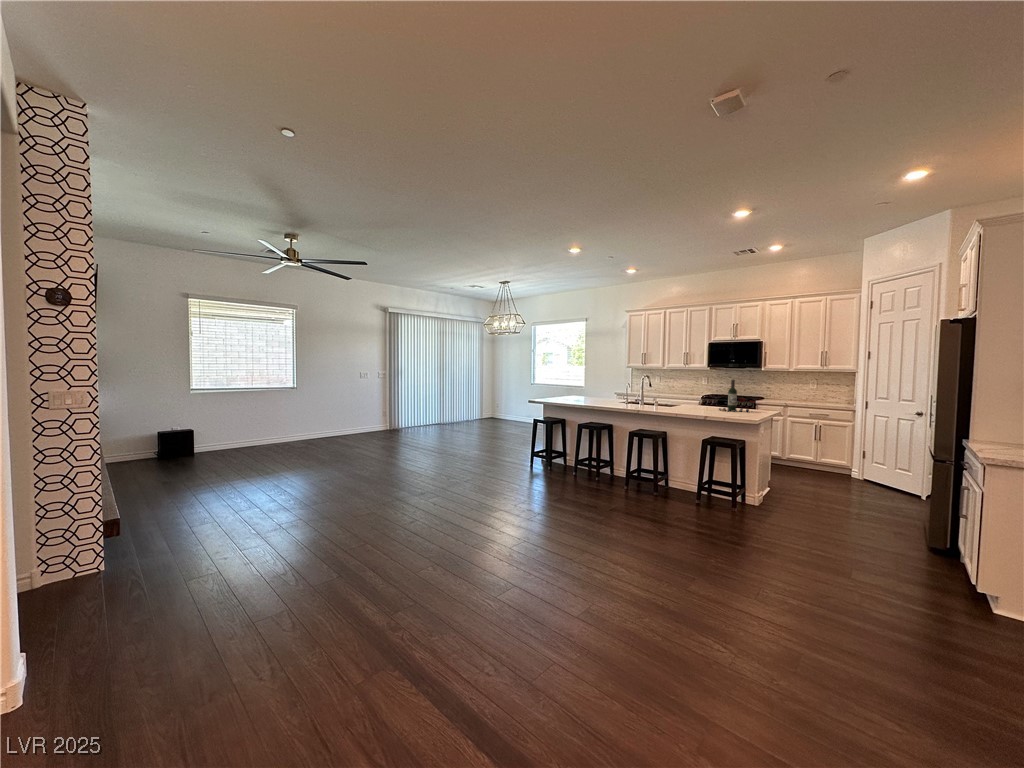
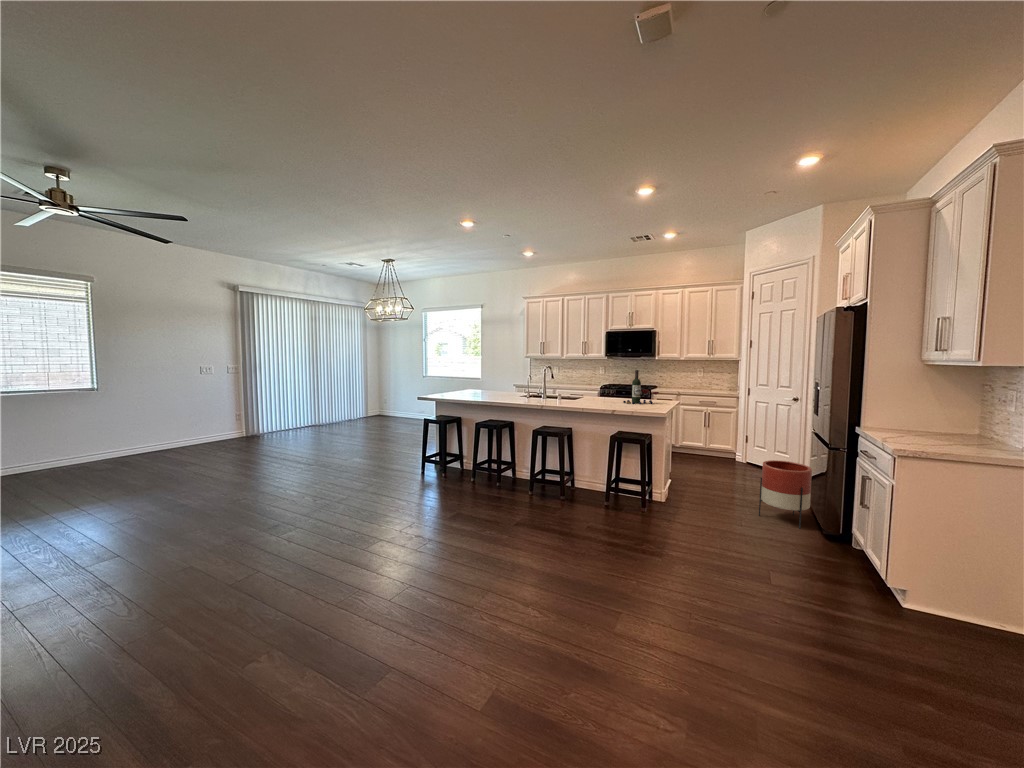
planter: none [859,471,918,540] -> present [759,460,812,529]

